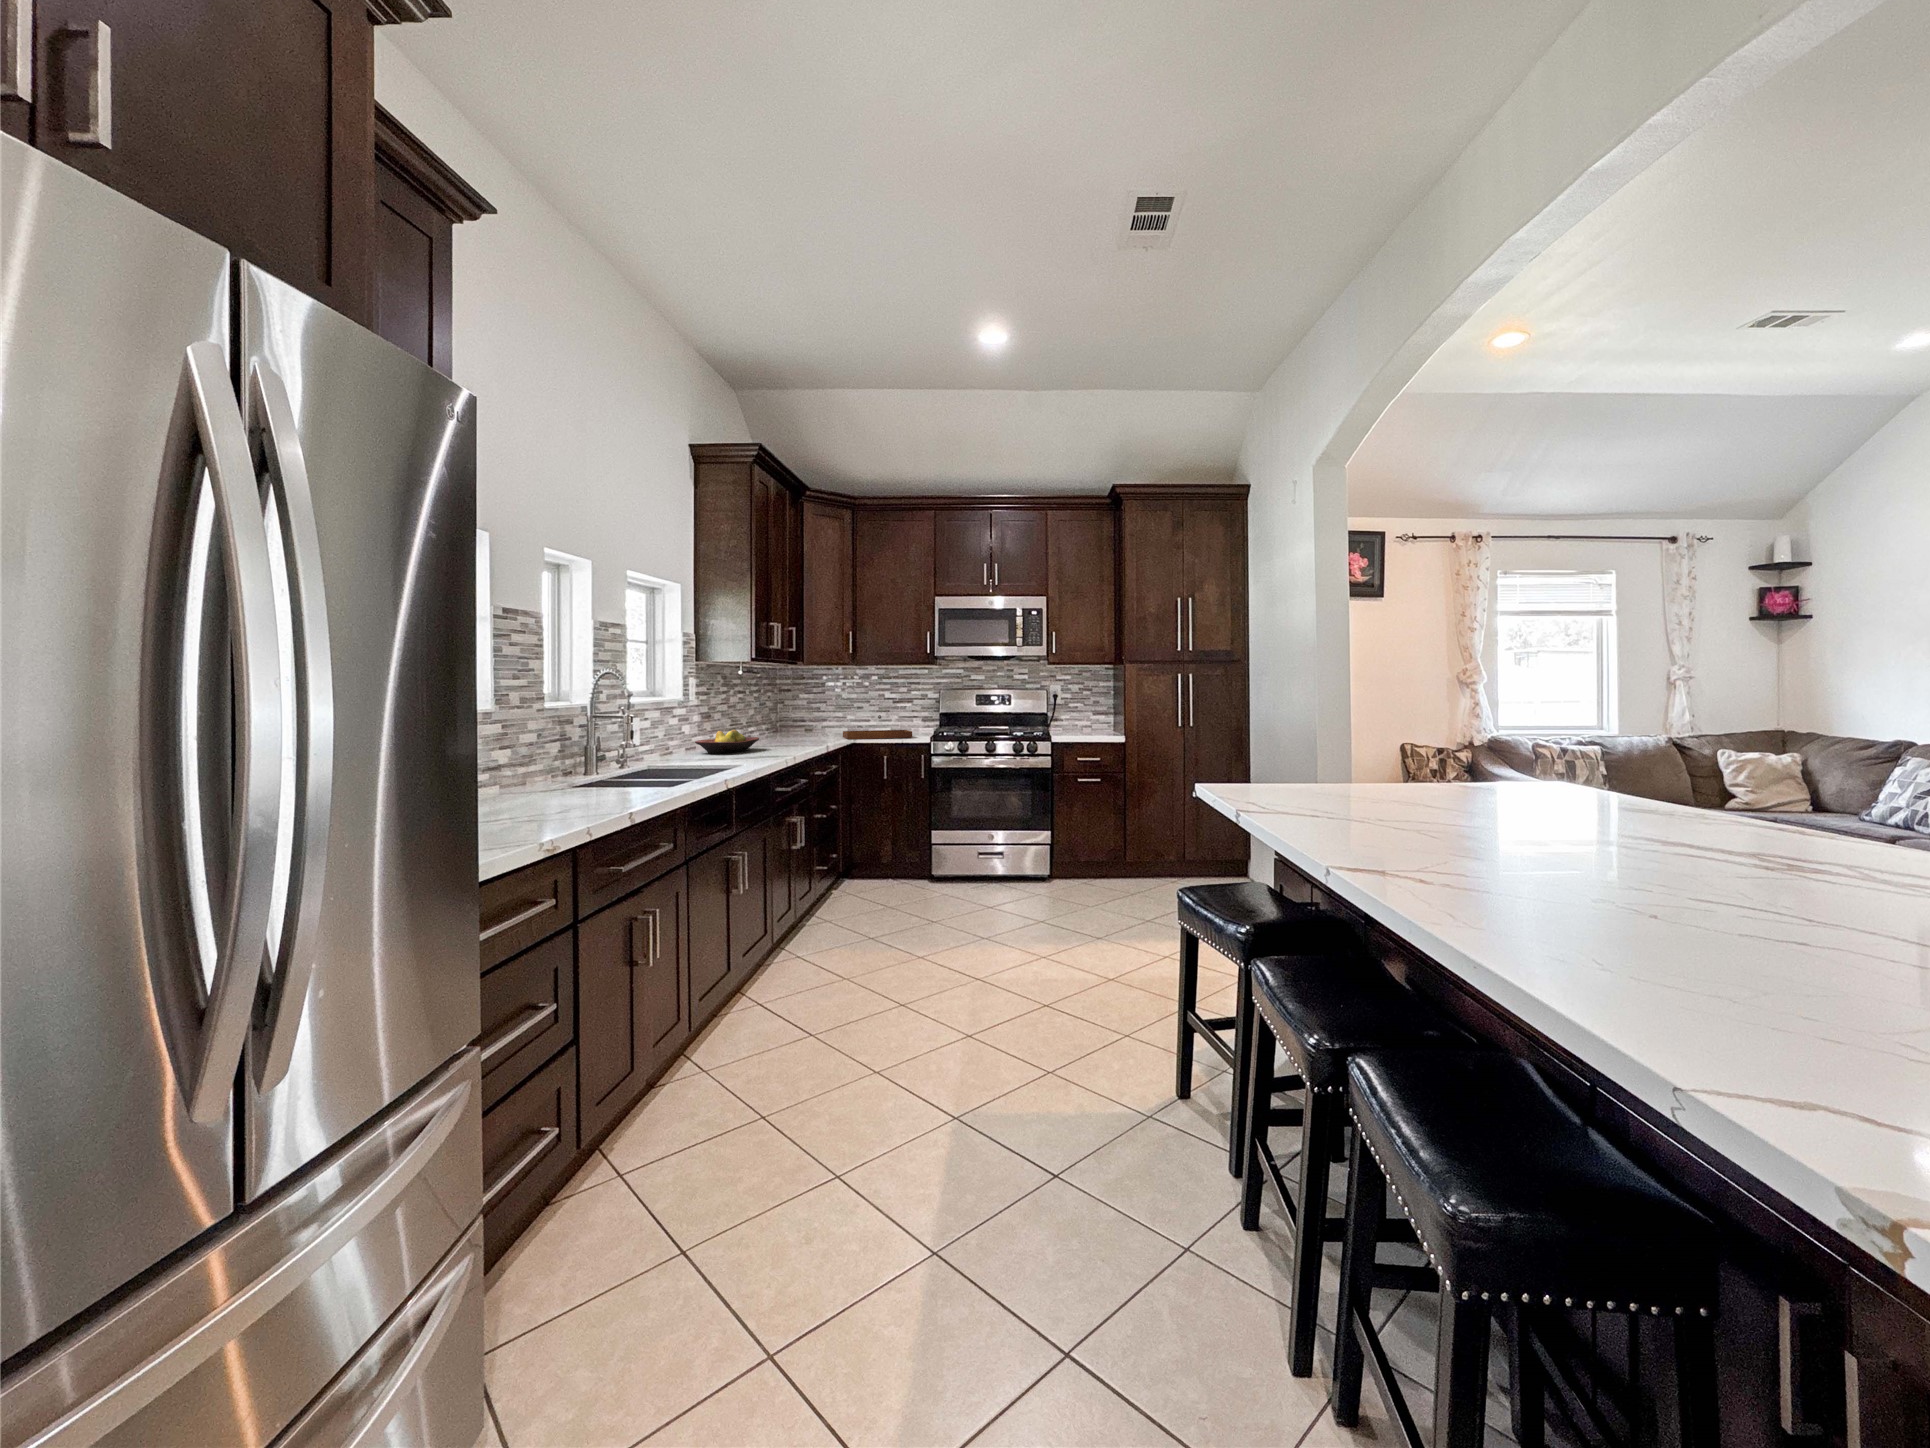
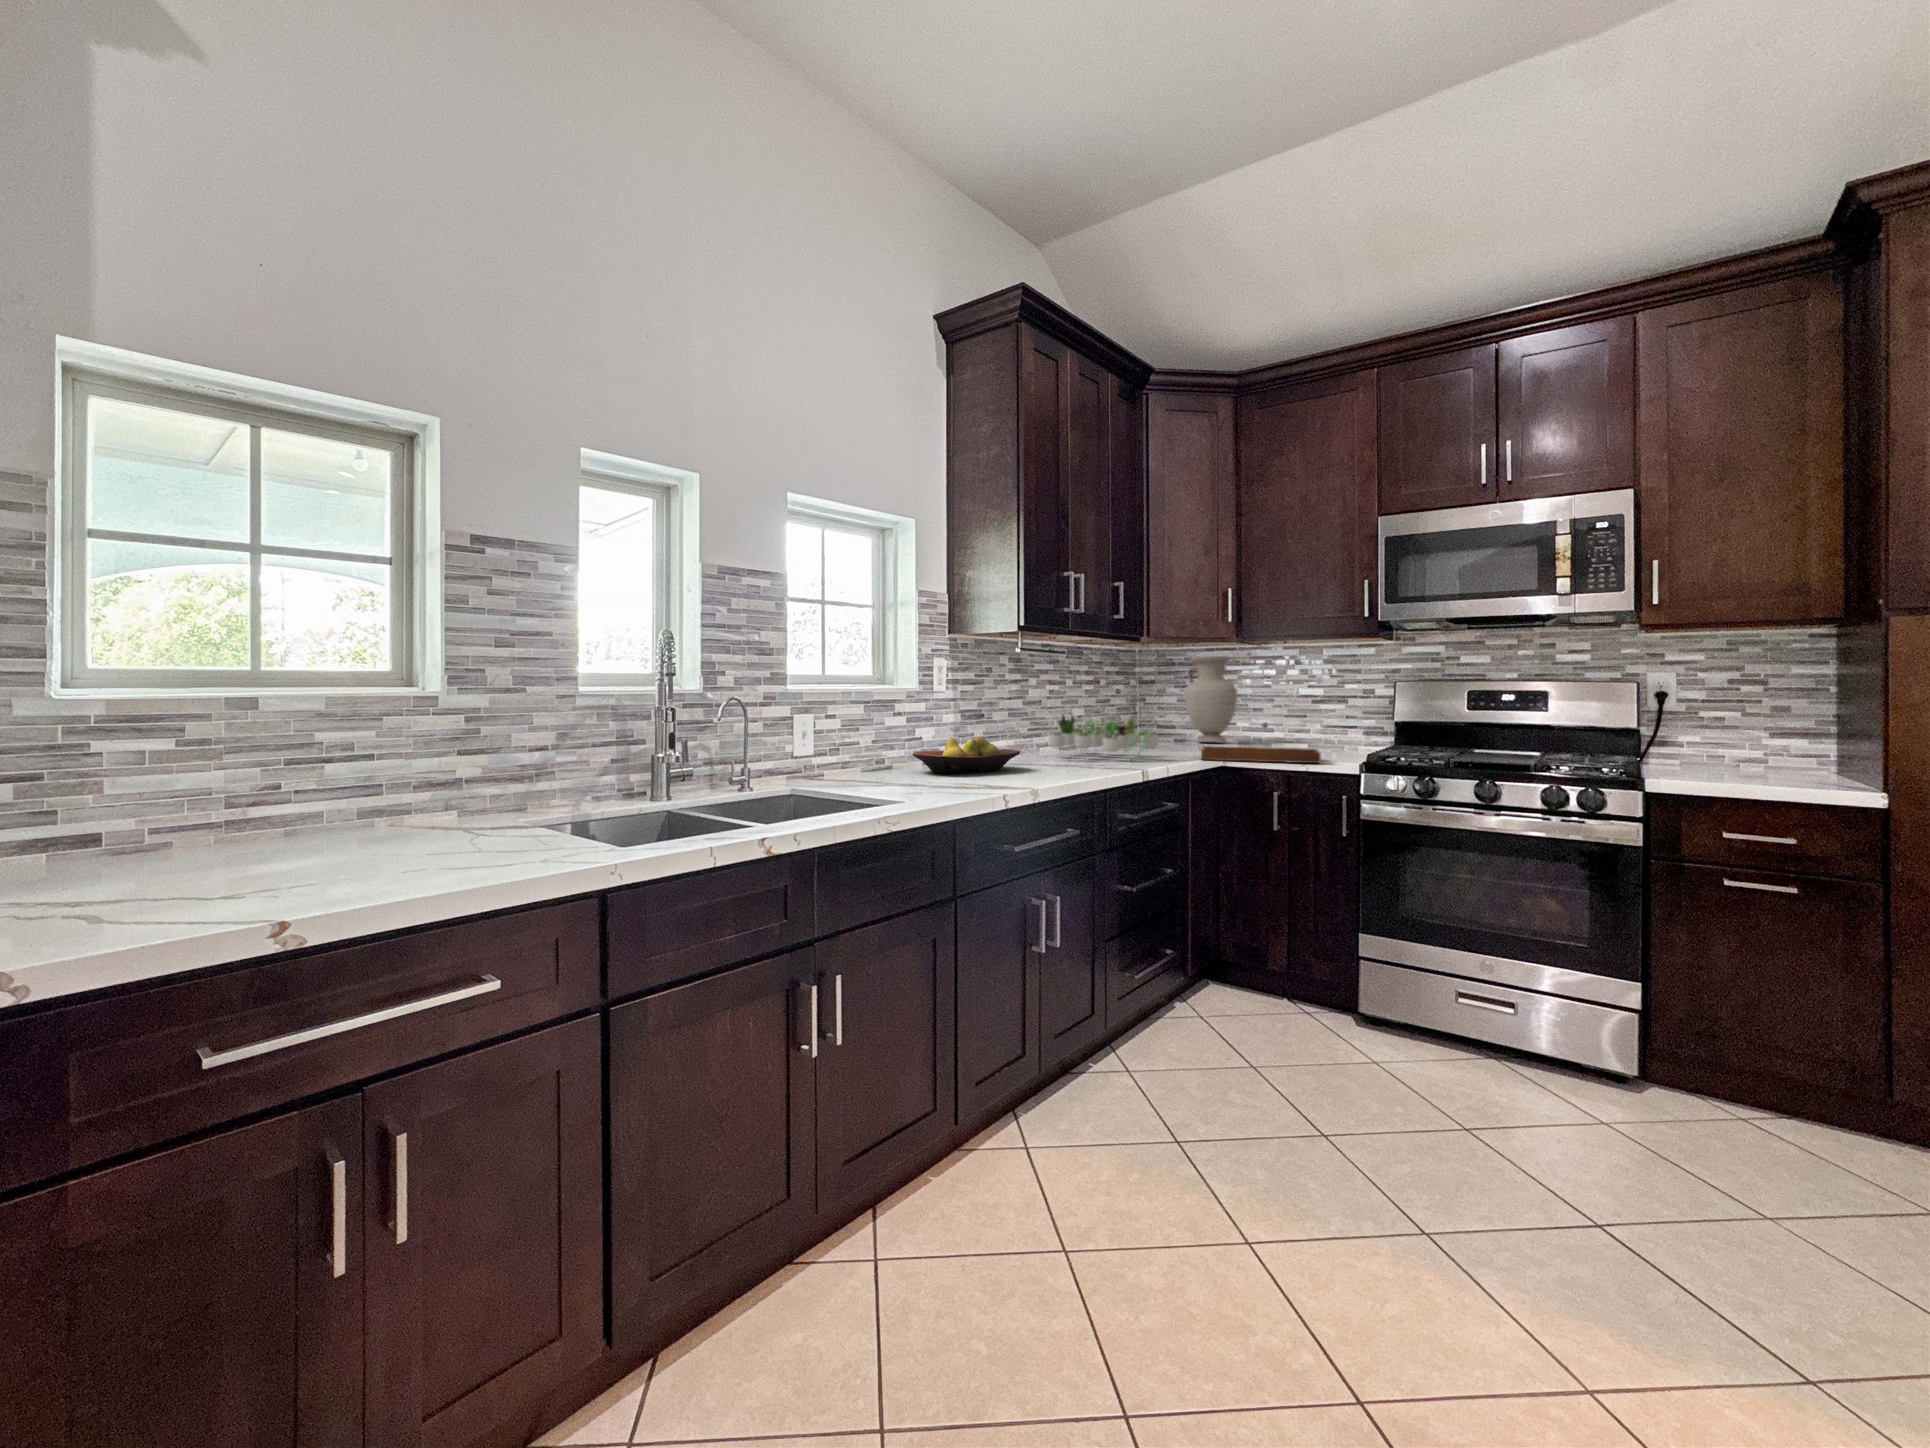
vase: none [813,673,847,730] -> present [1184,656,1237,742]
succulent plant: none [754,710,824,742] -> present [1048,715,1158,760]

